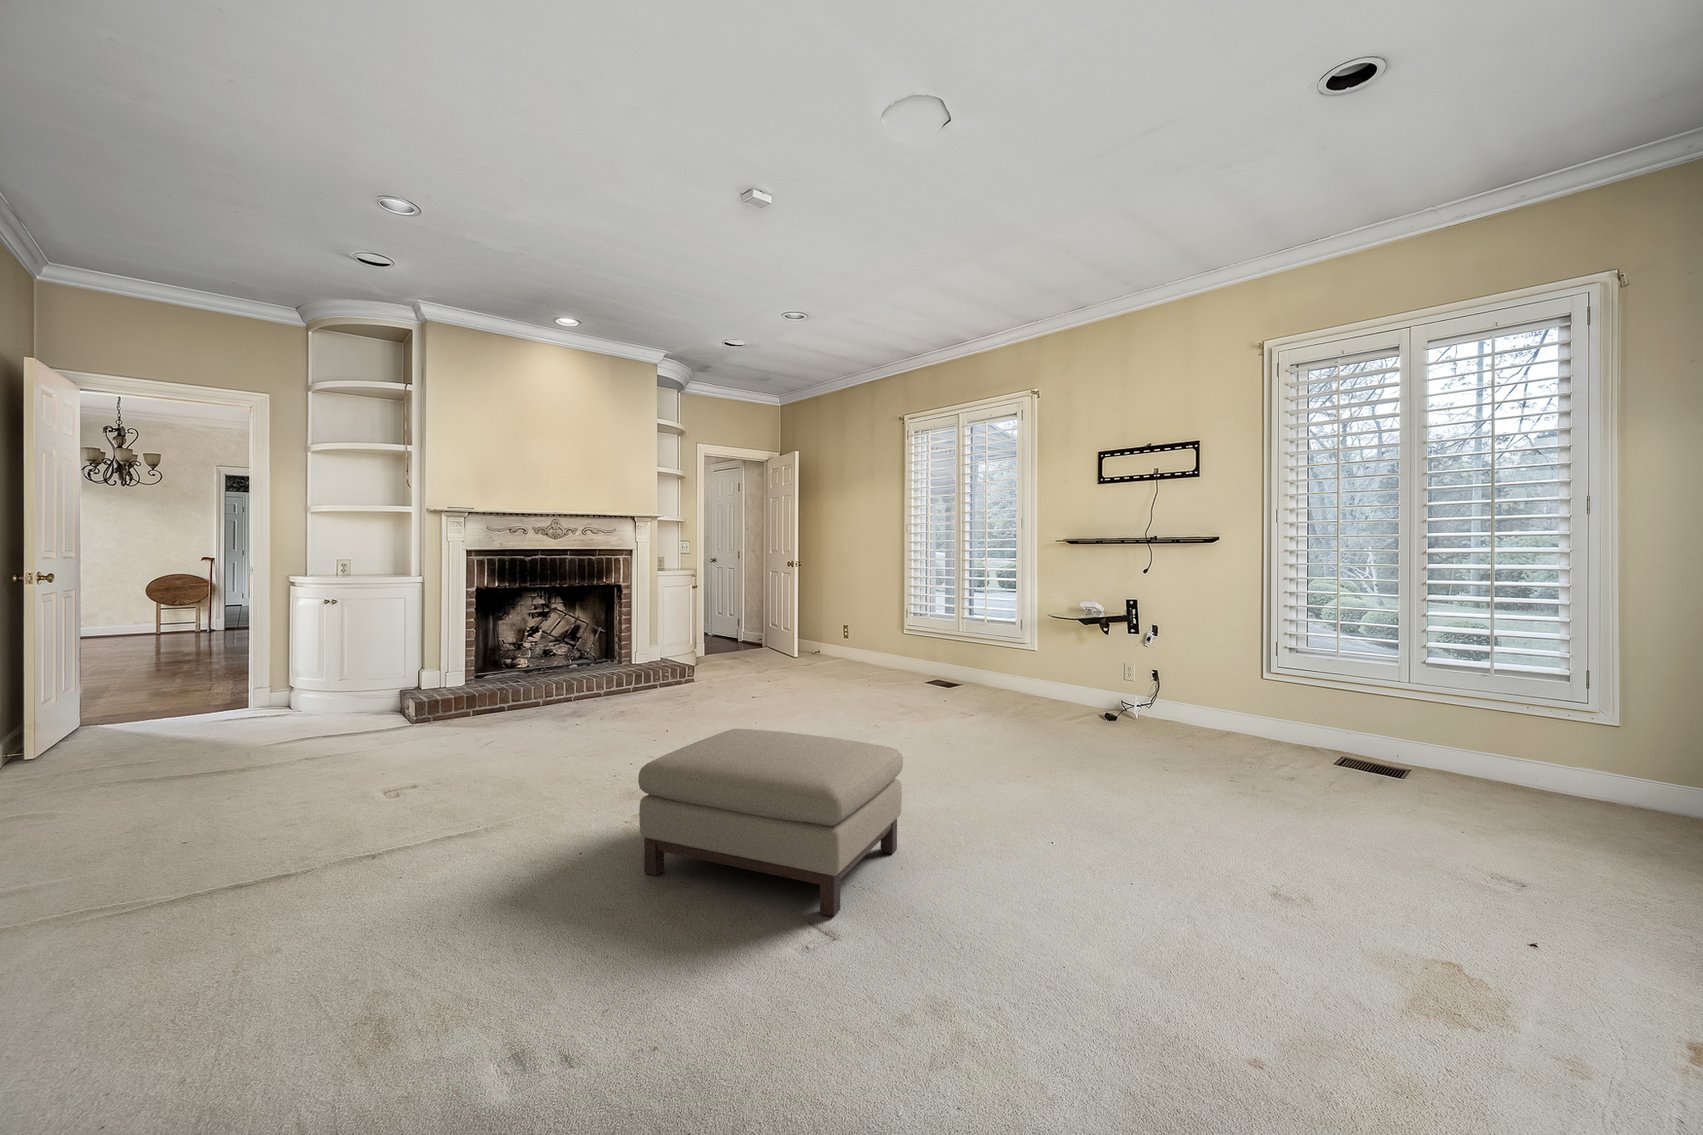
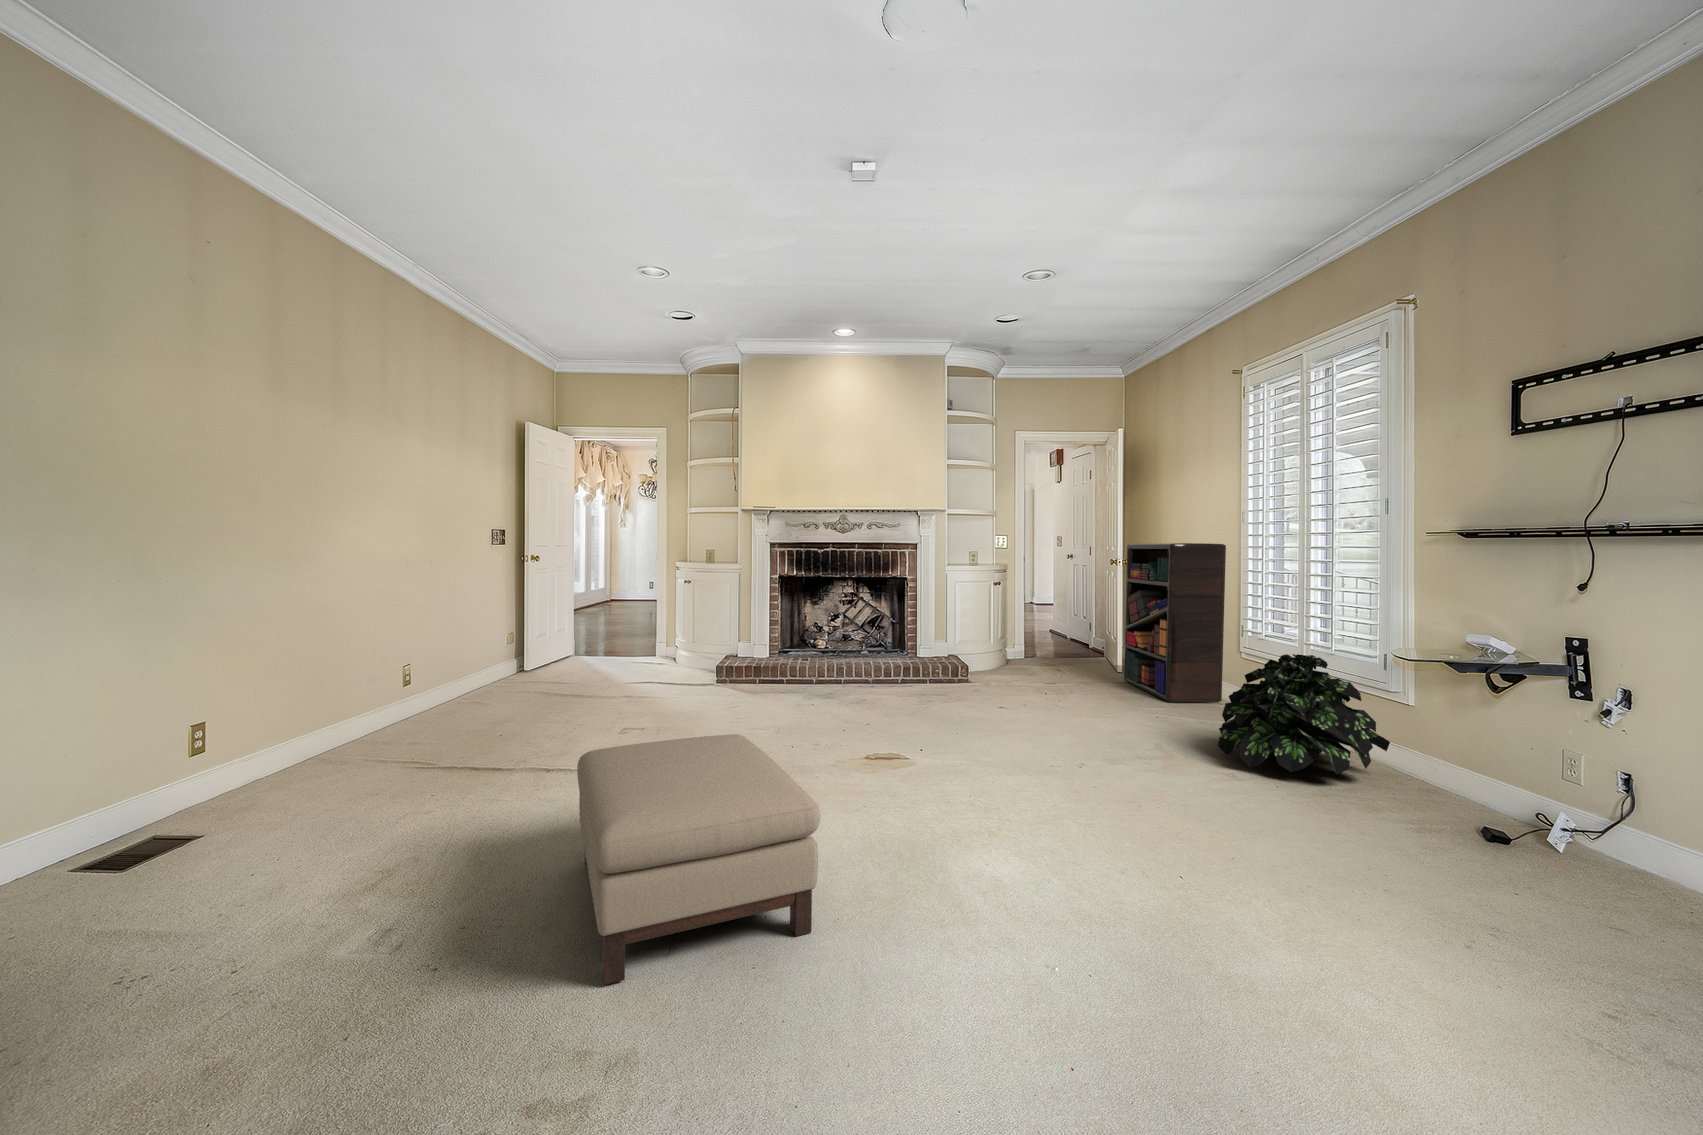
bookshelf: none [814,548,897,675] -> present [1124,543,1226,703]
potted plant: none [939,625,1035,705] -> present [1218,654,1390,774]

